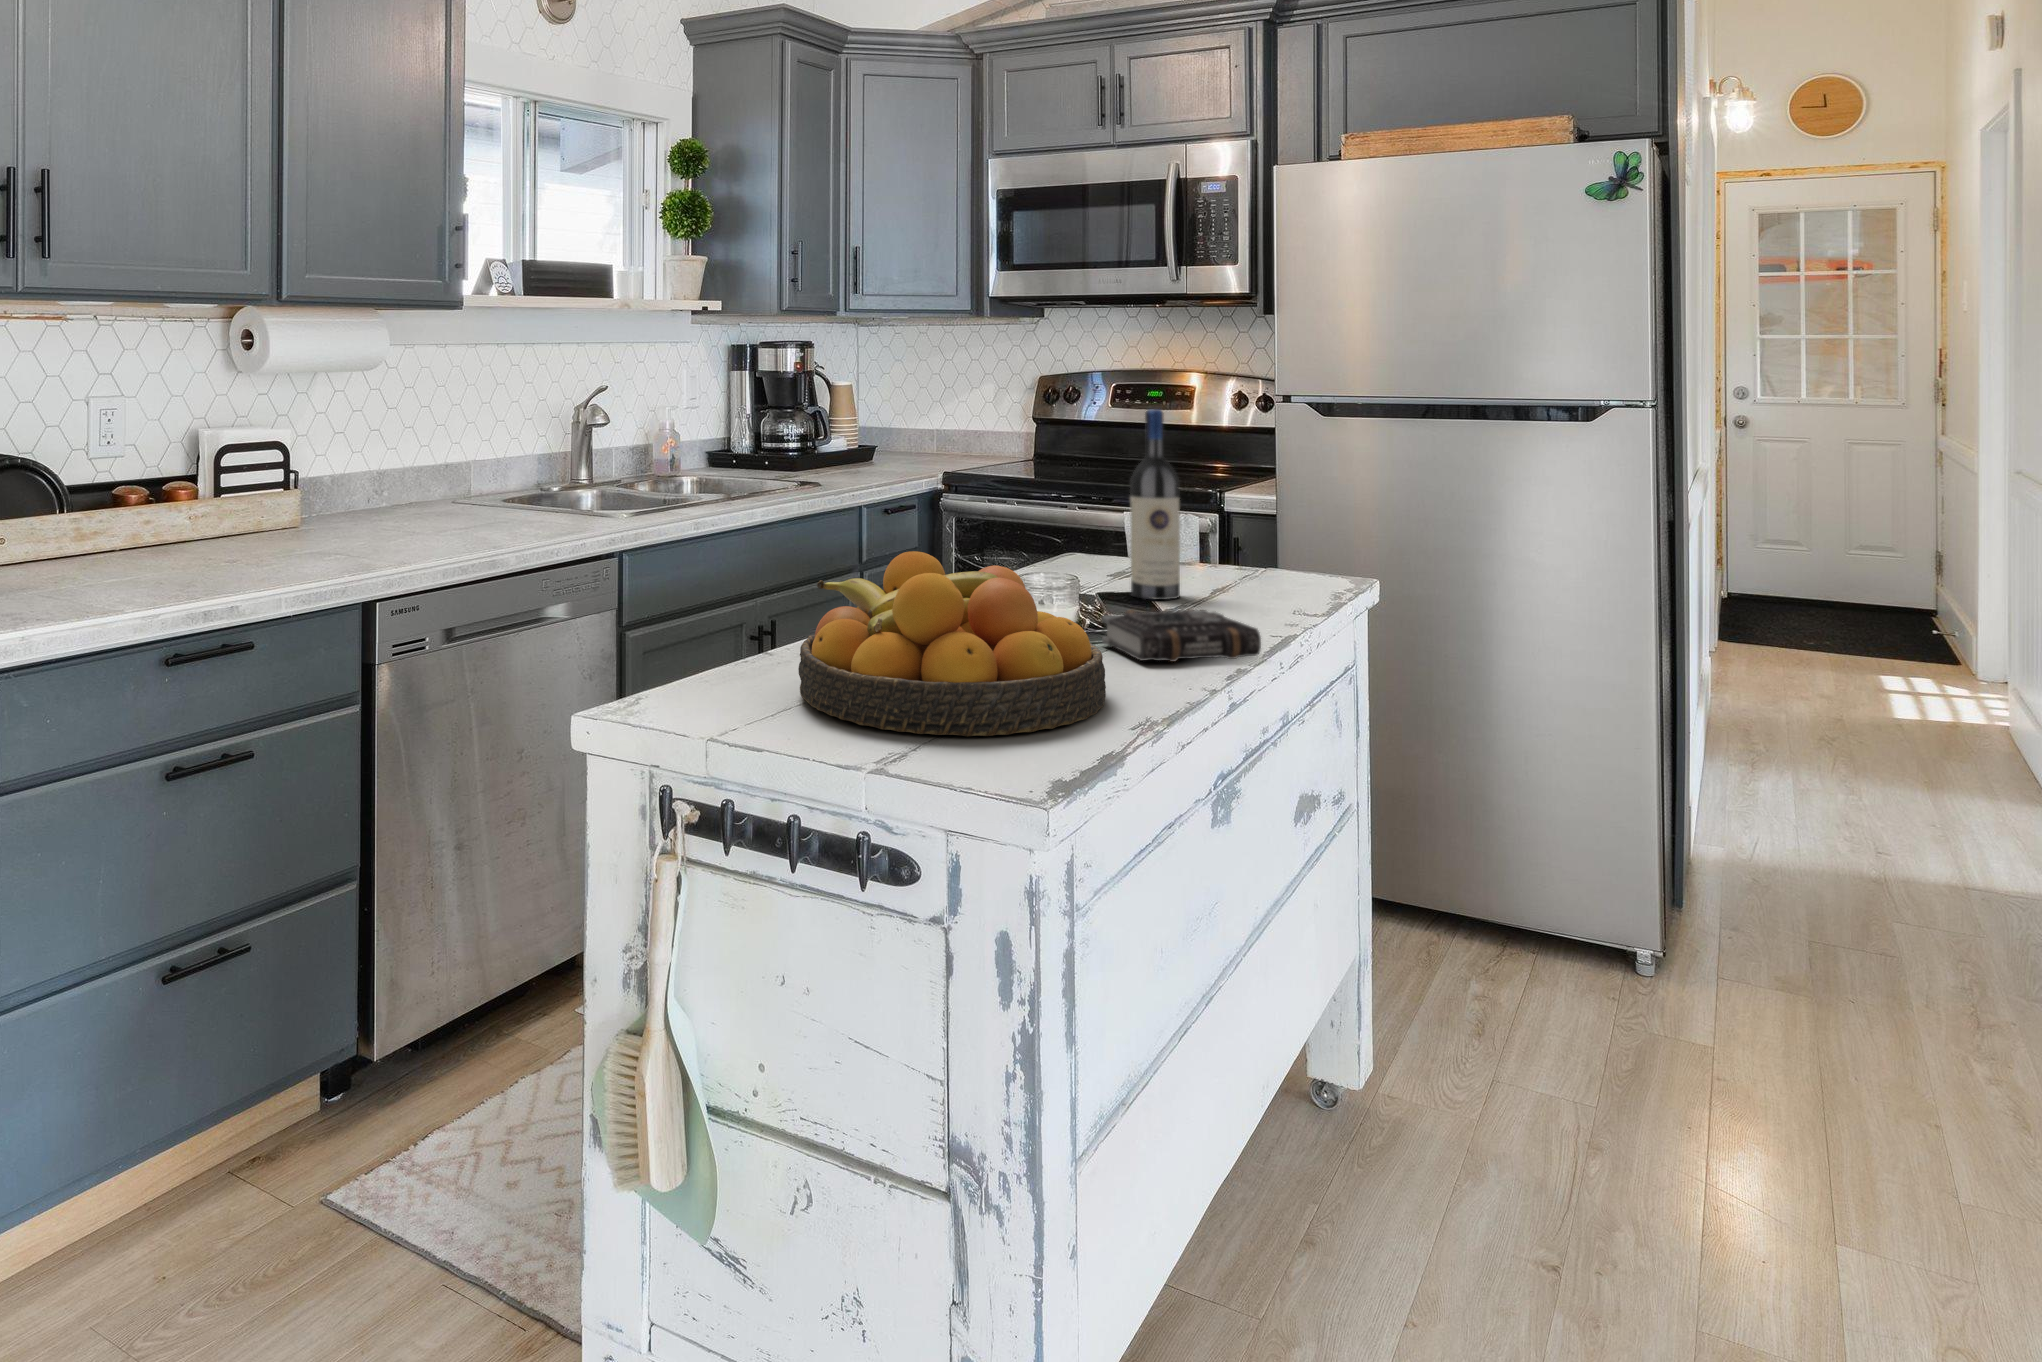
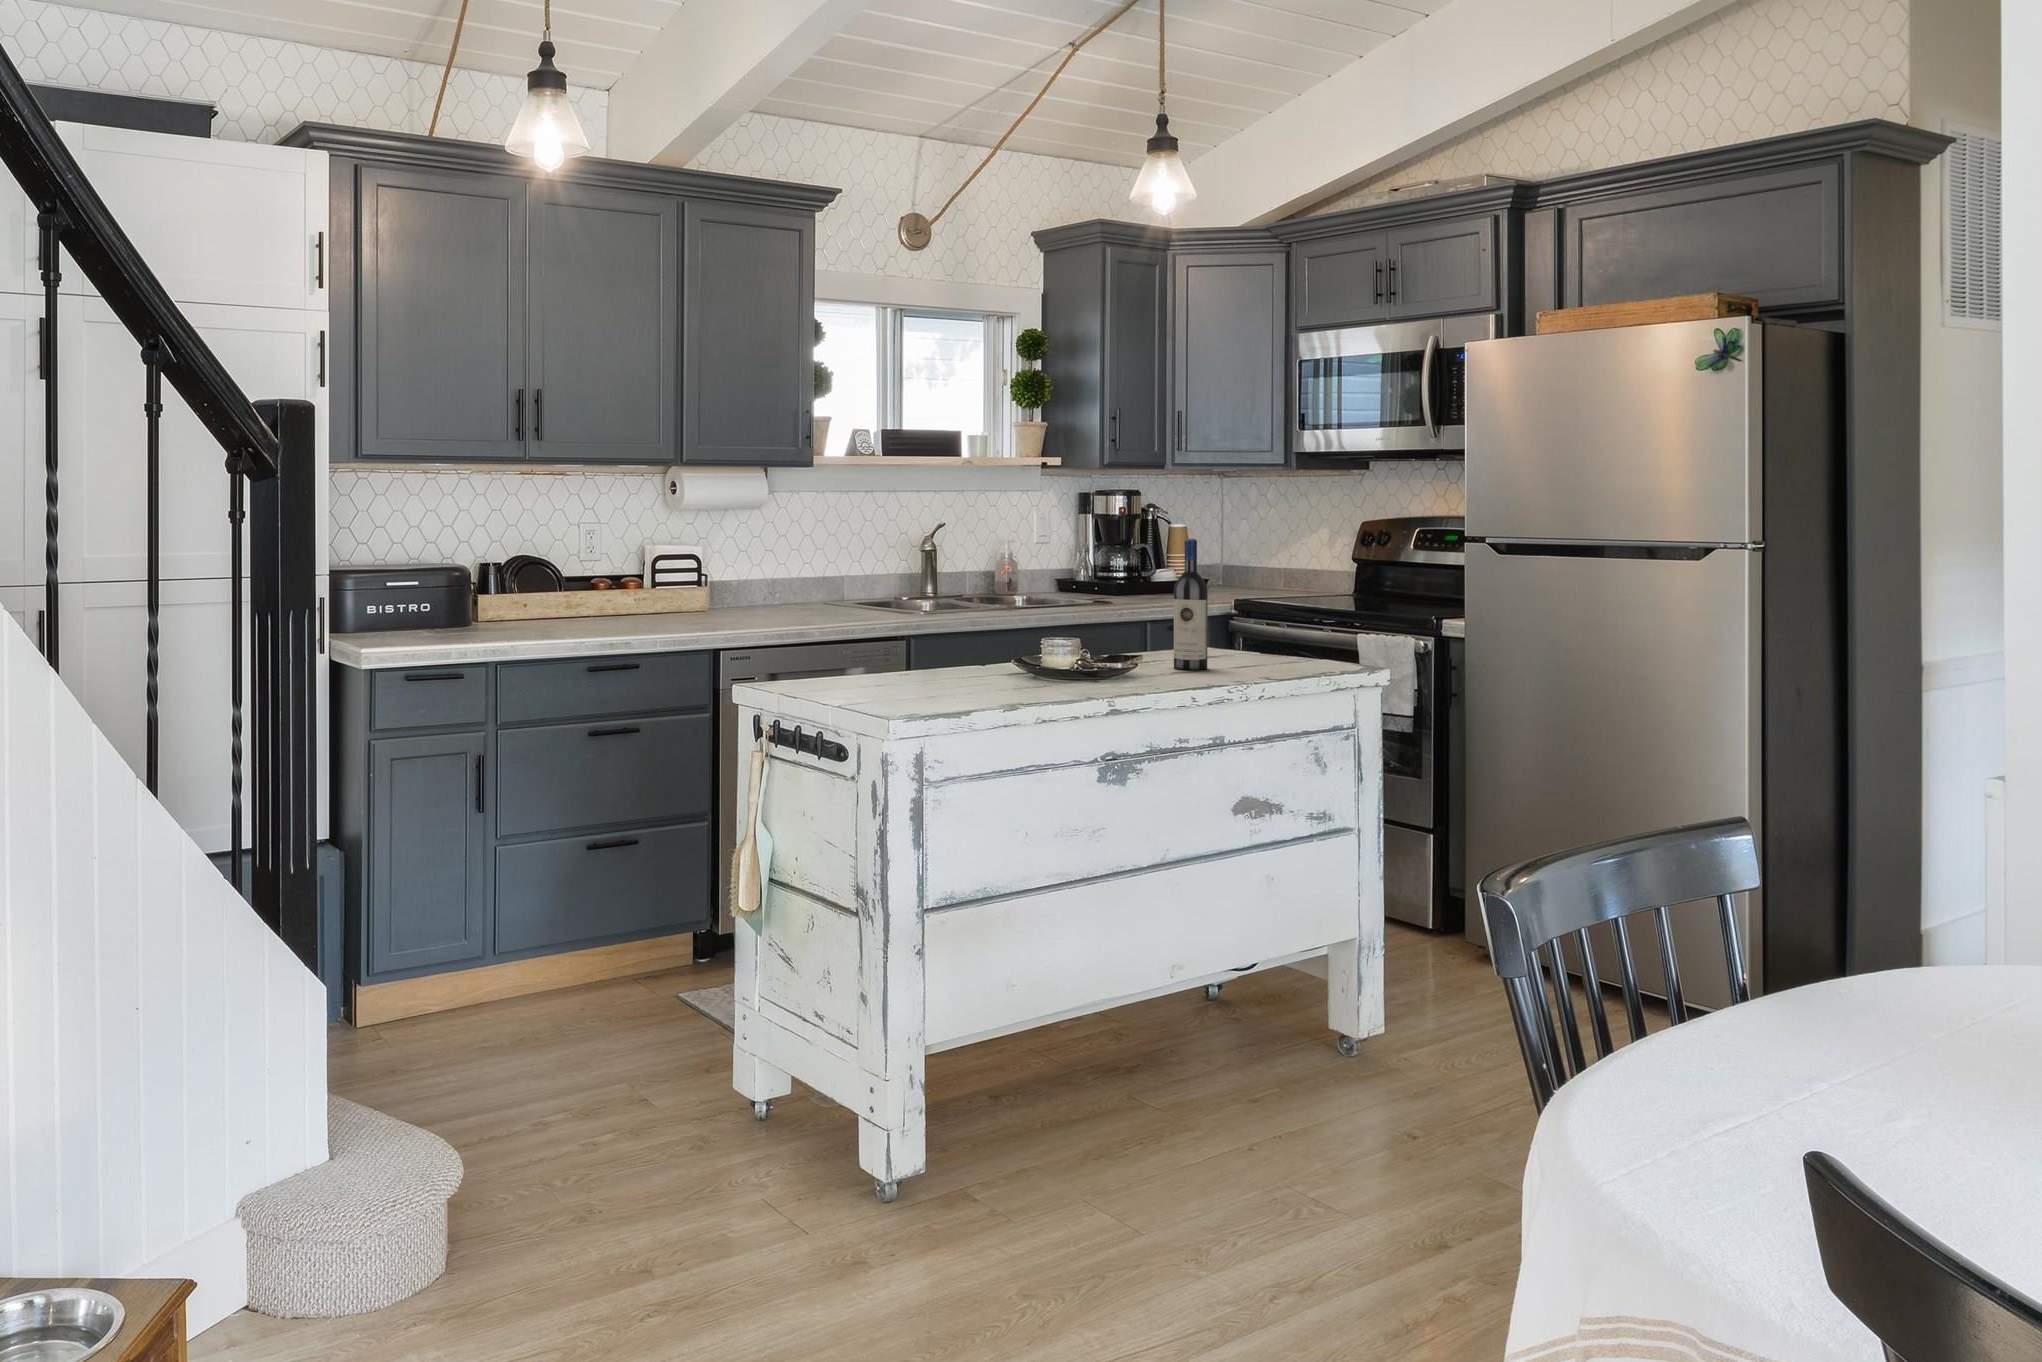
fruit bowl: present [798,551,1106,736] -> none [849,612,1018,700]
book: present [1102,609,1261,662] -> none [1075,661,1157,689]

